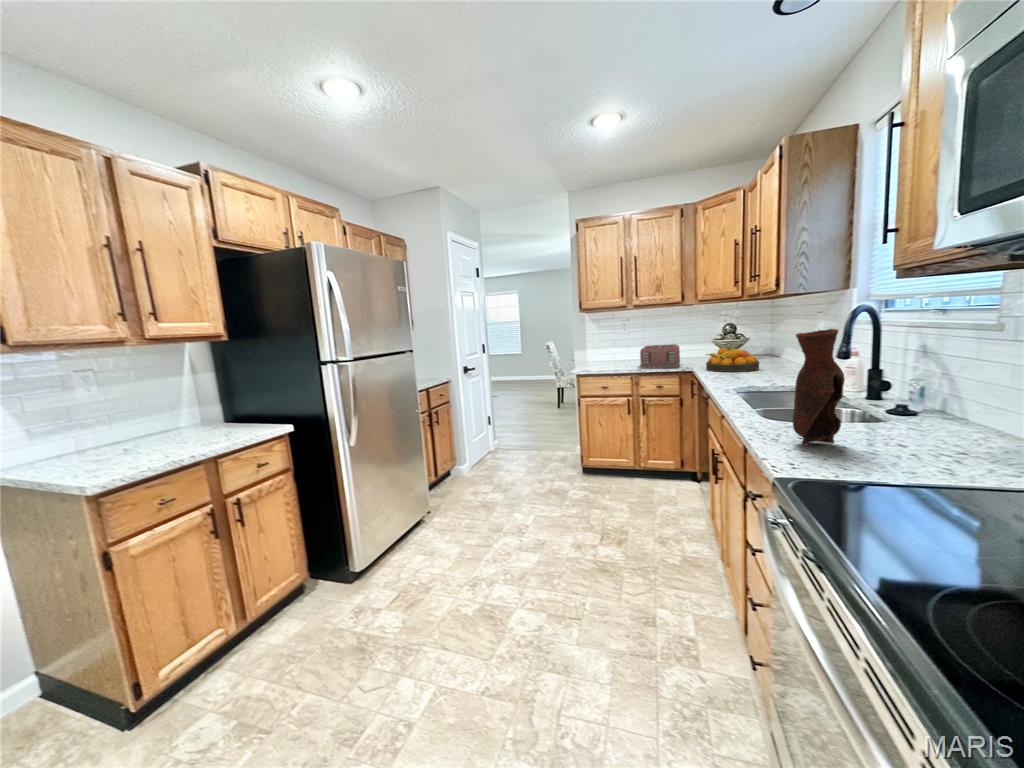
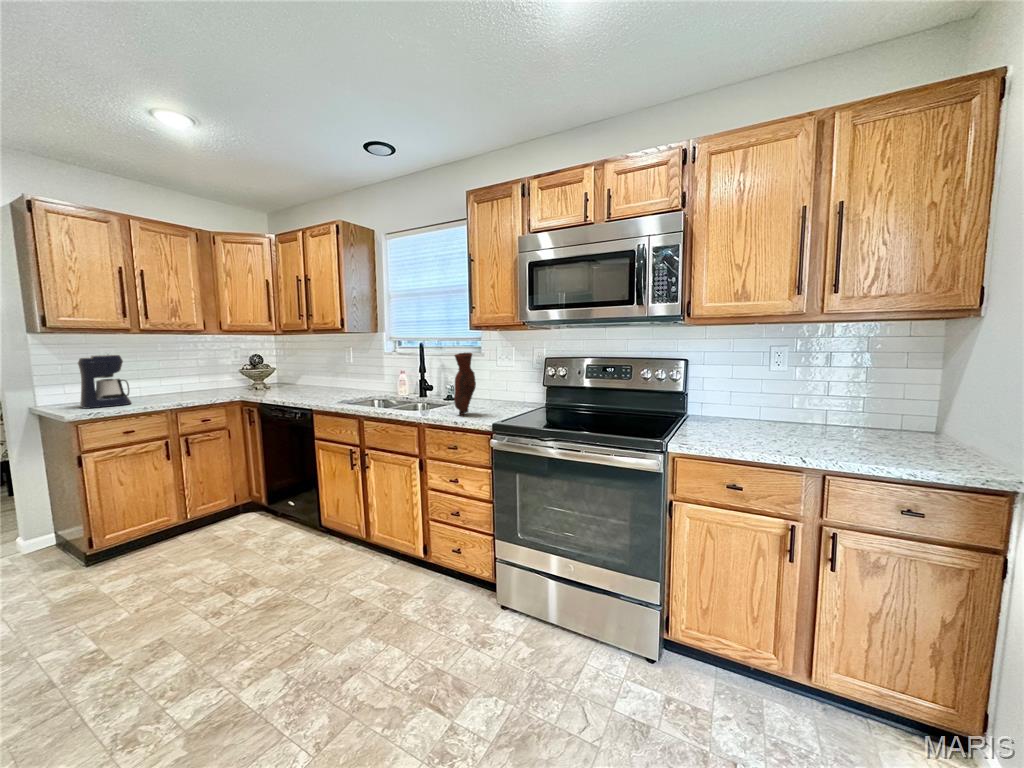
coffee maker: none [594,328,623,367] -> present [78,355,131,409]
toaster: present [640,344,680,369] -> none [159,374,223,403]
fruit bowl: present [706,348,759,372] -> none [252,375,303,396]

